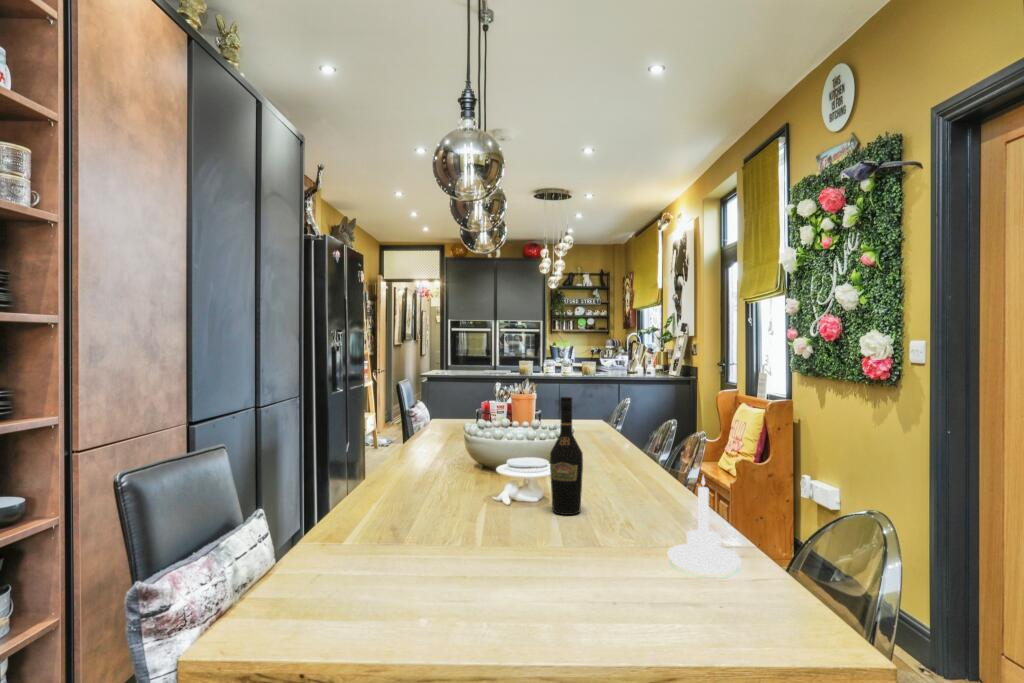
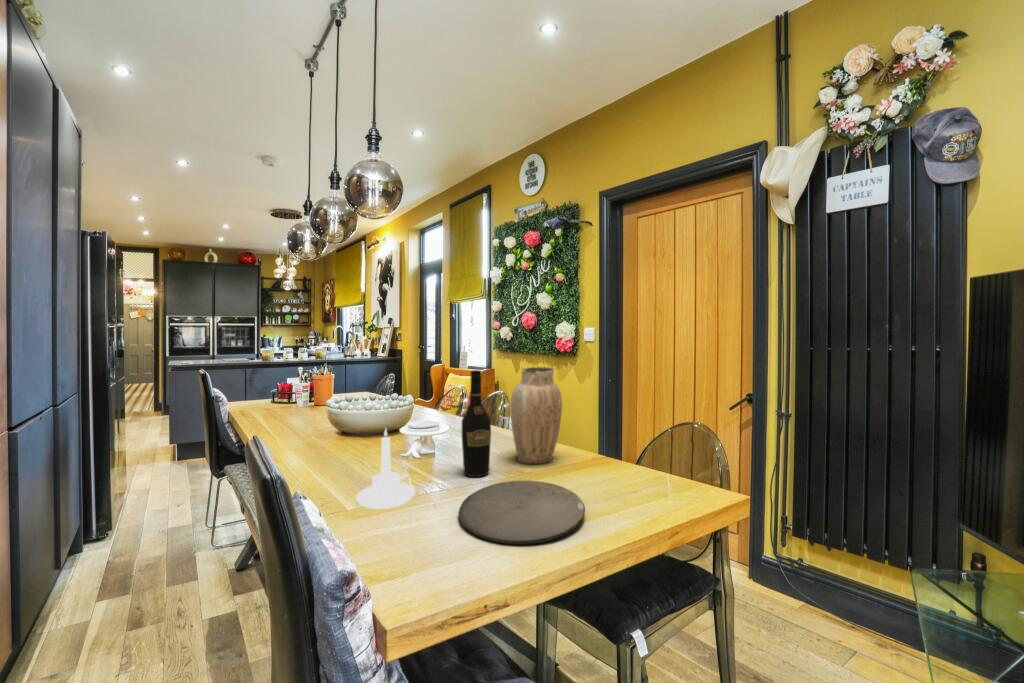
vase: none [619,397,684,518] -> present [511,367,562,464]
candle holder: present [668,476,740,574] -> present [356,429,415,509]
plate: none [475,520,607,571] -> present [458,481,585,544]

